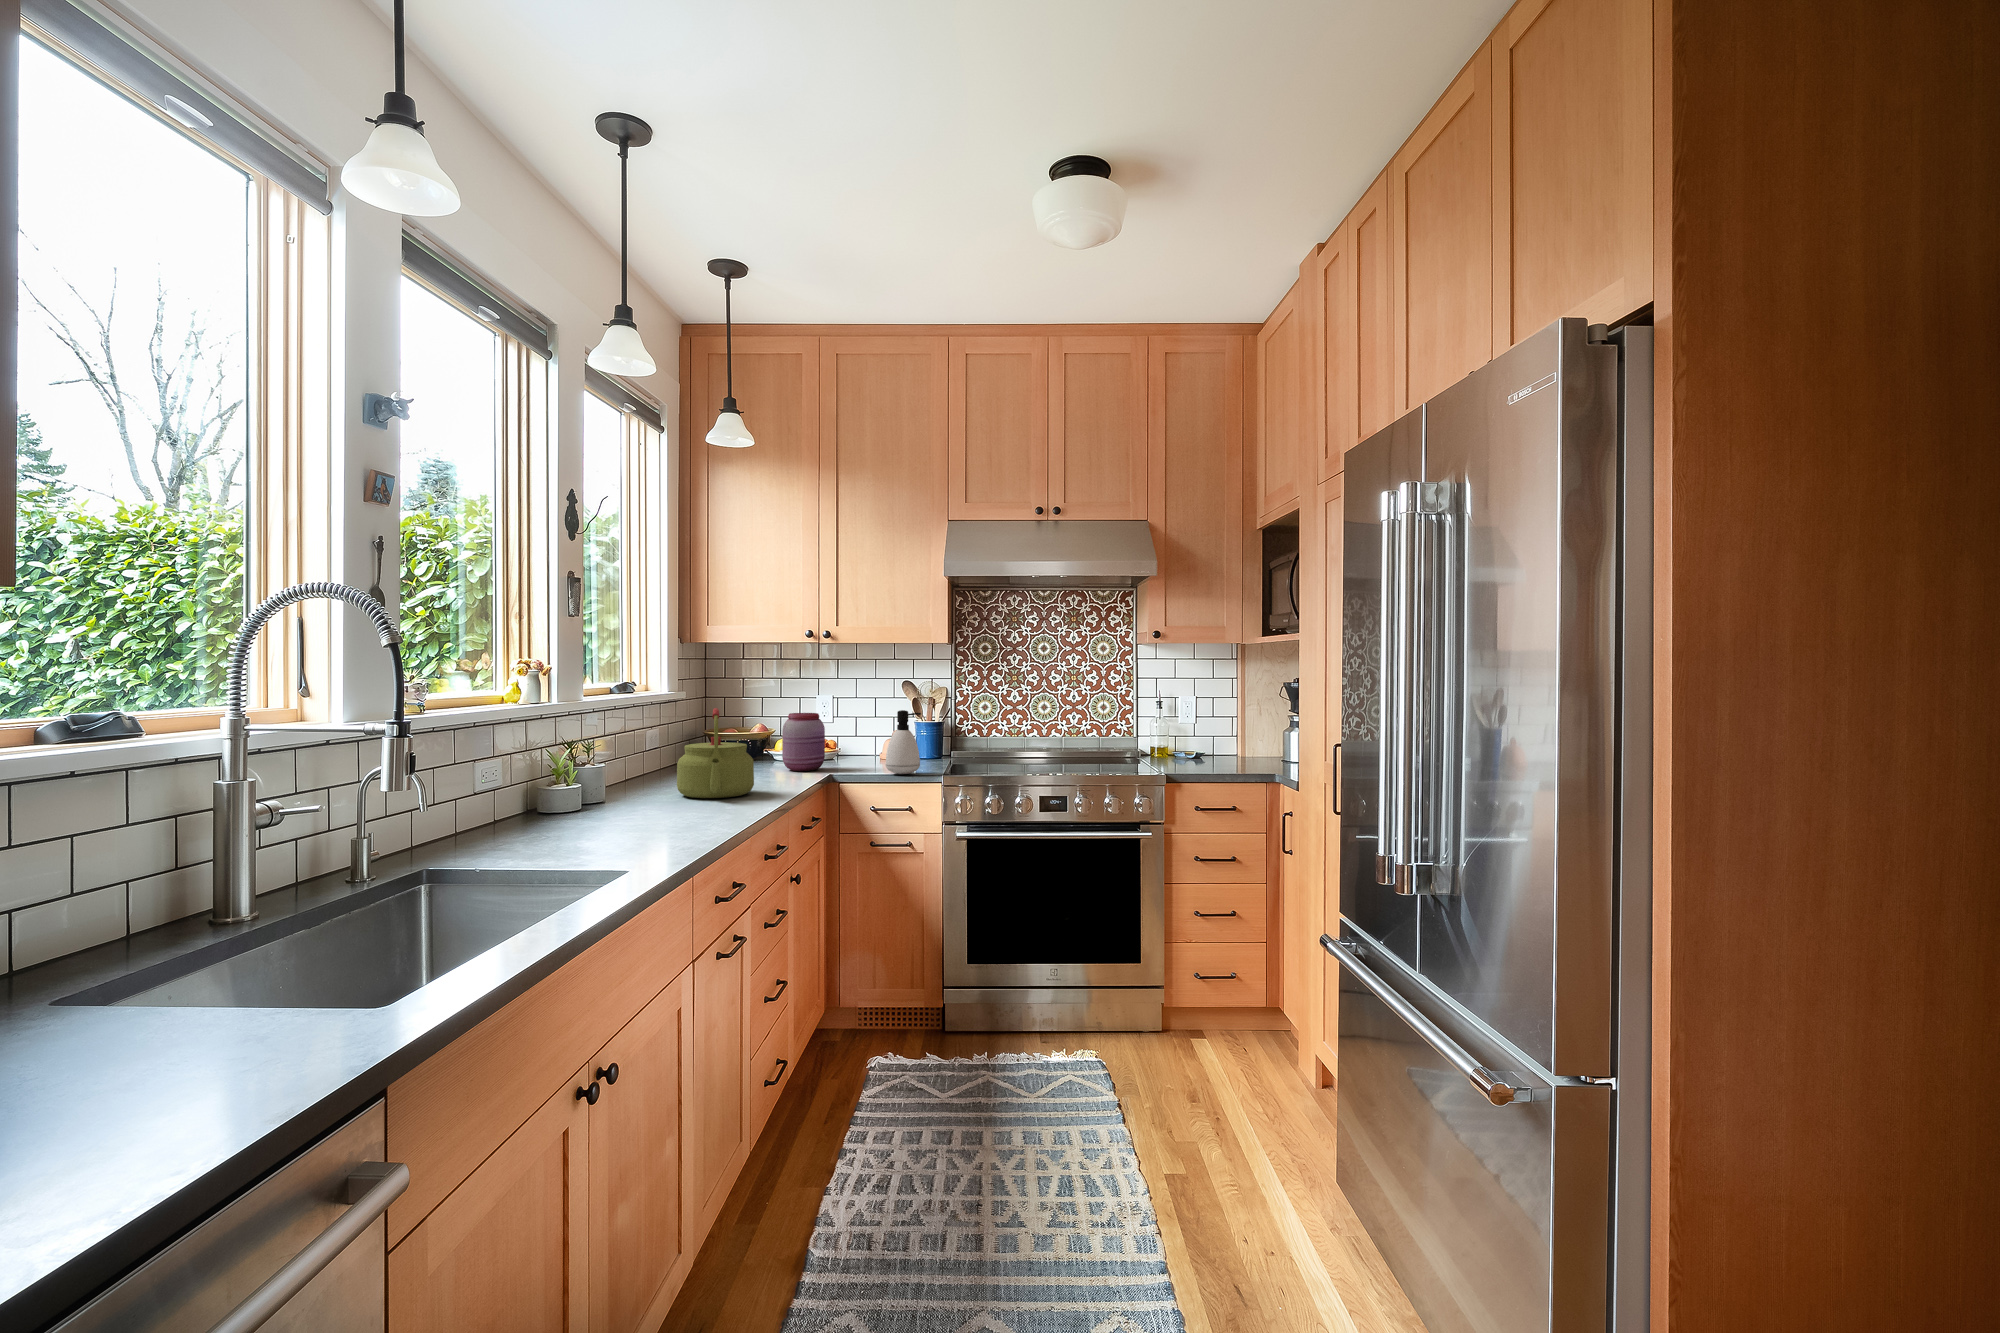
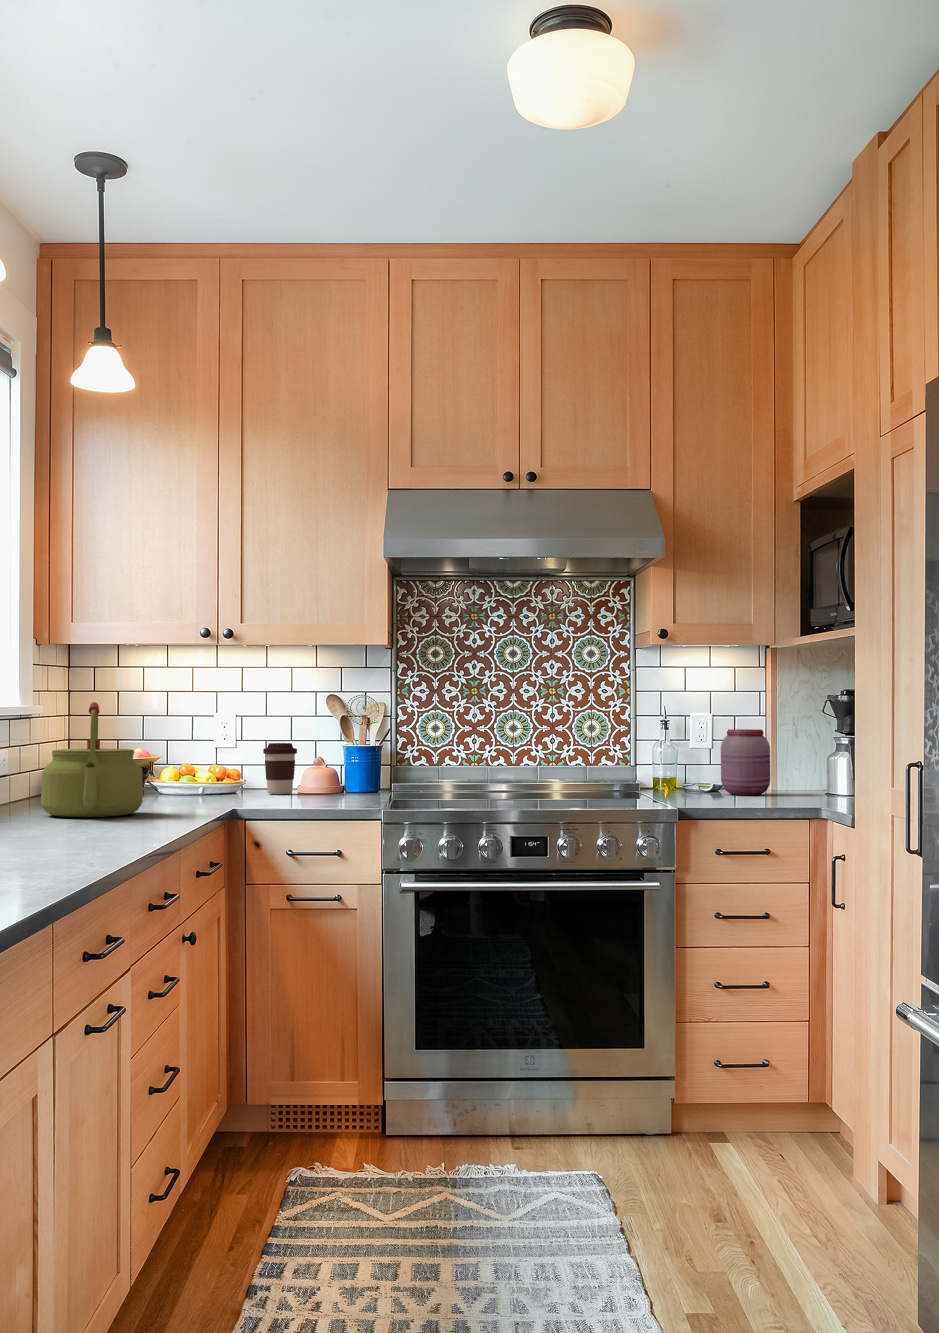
soap dispenser: present [886,710,921,774] -> none [316,719,361,800]
jar: present [782,713,825,771] -> present [721,729,770,795]
coffee cup: none [843,724,870,765] -> present [263,743,297,794]

